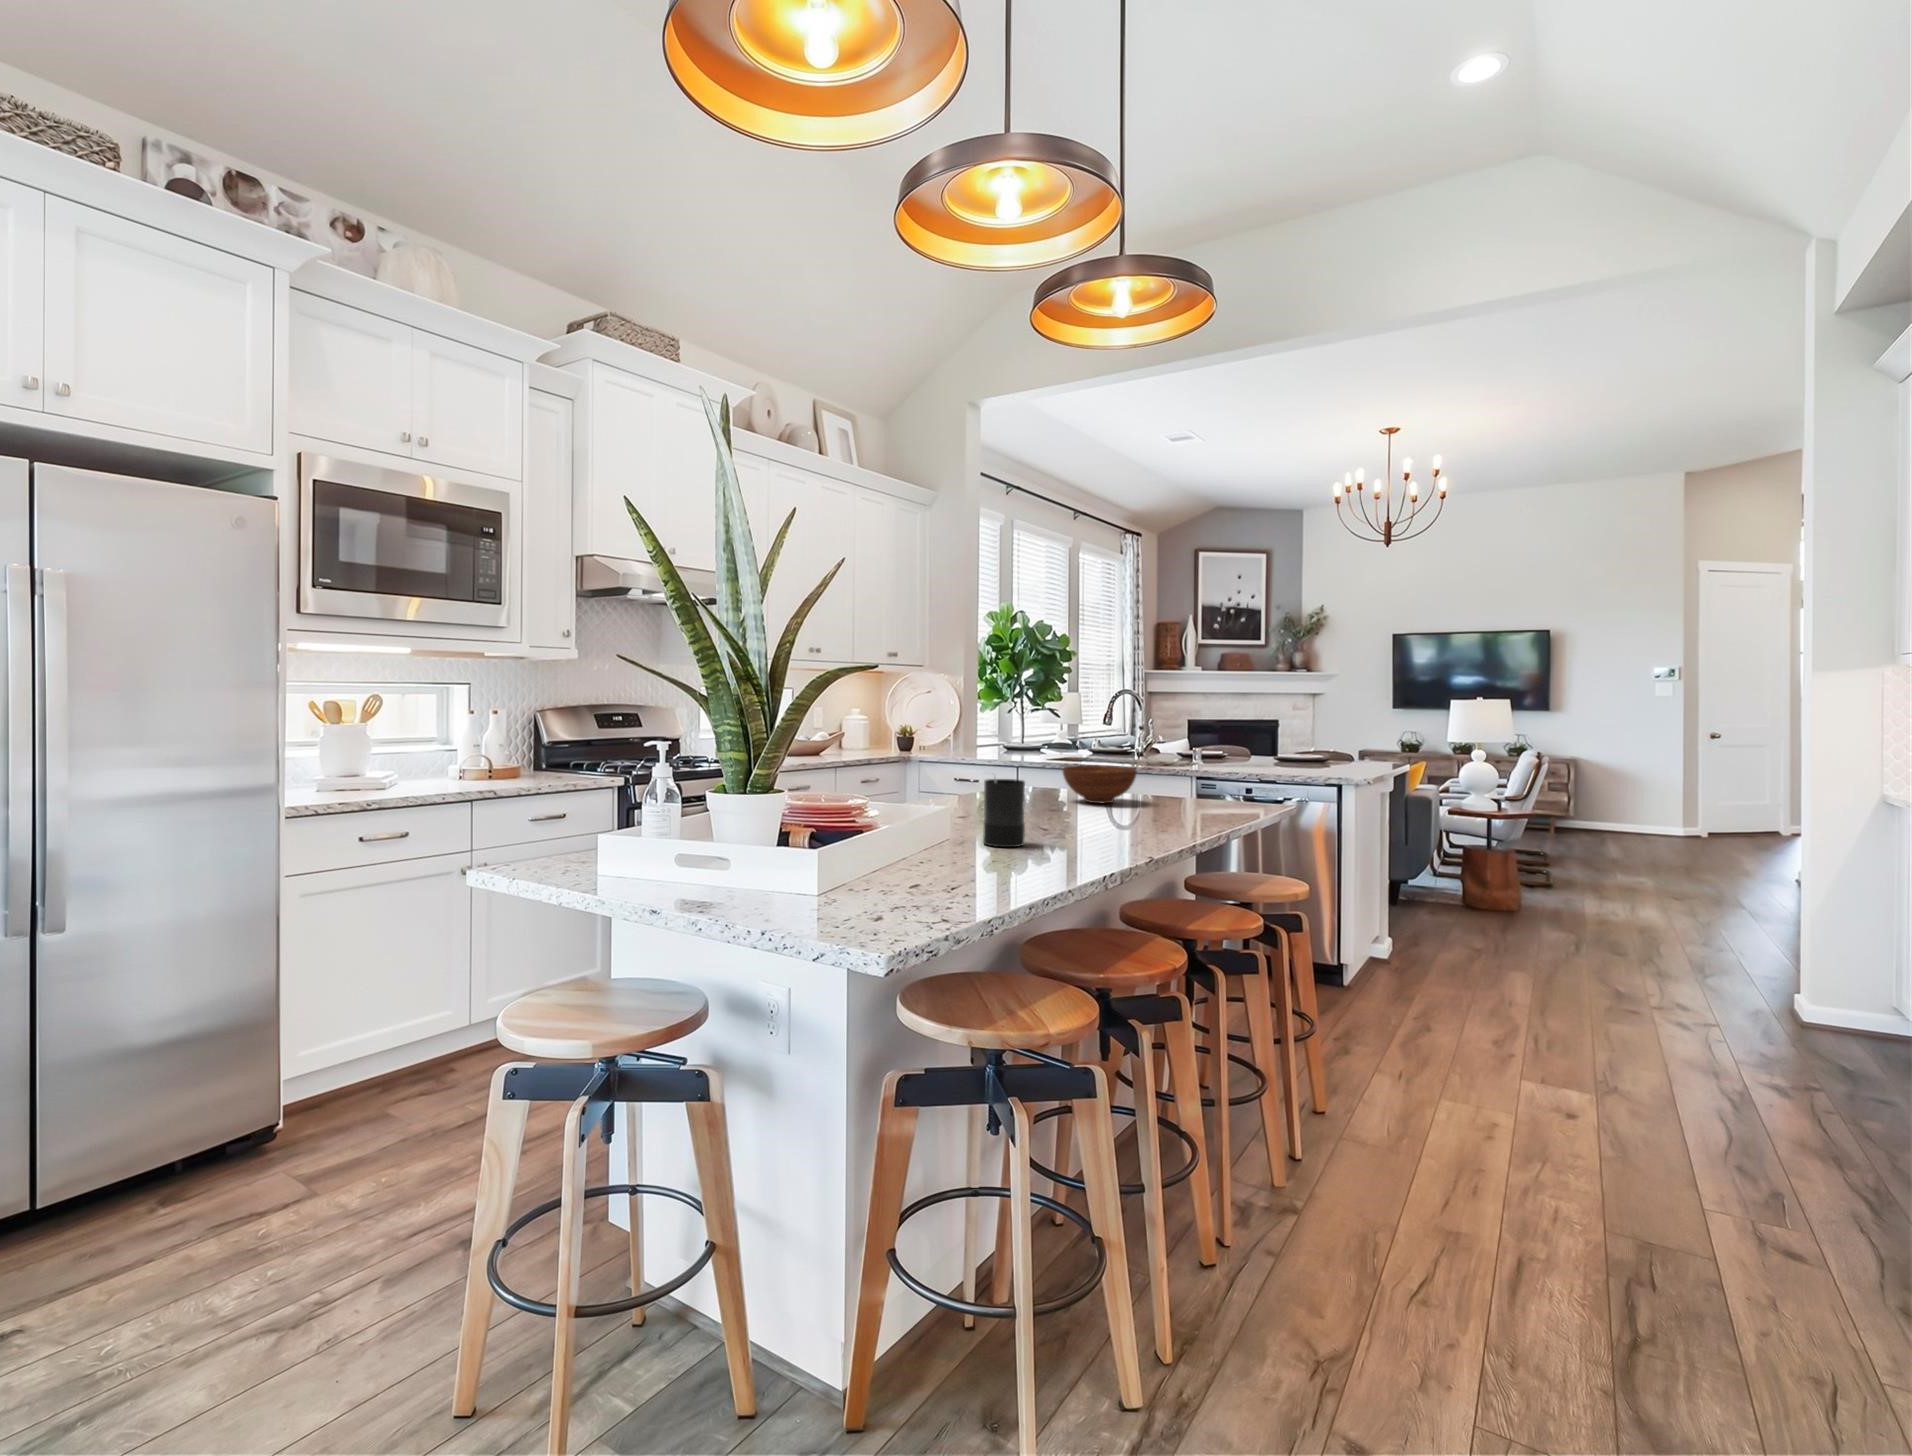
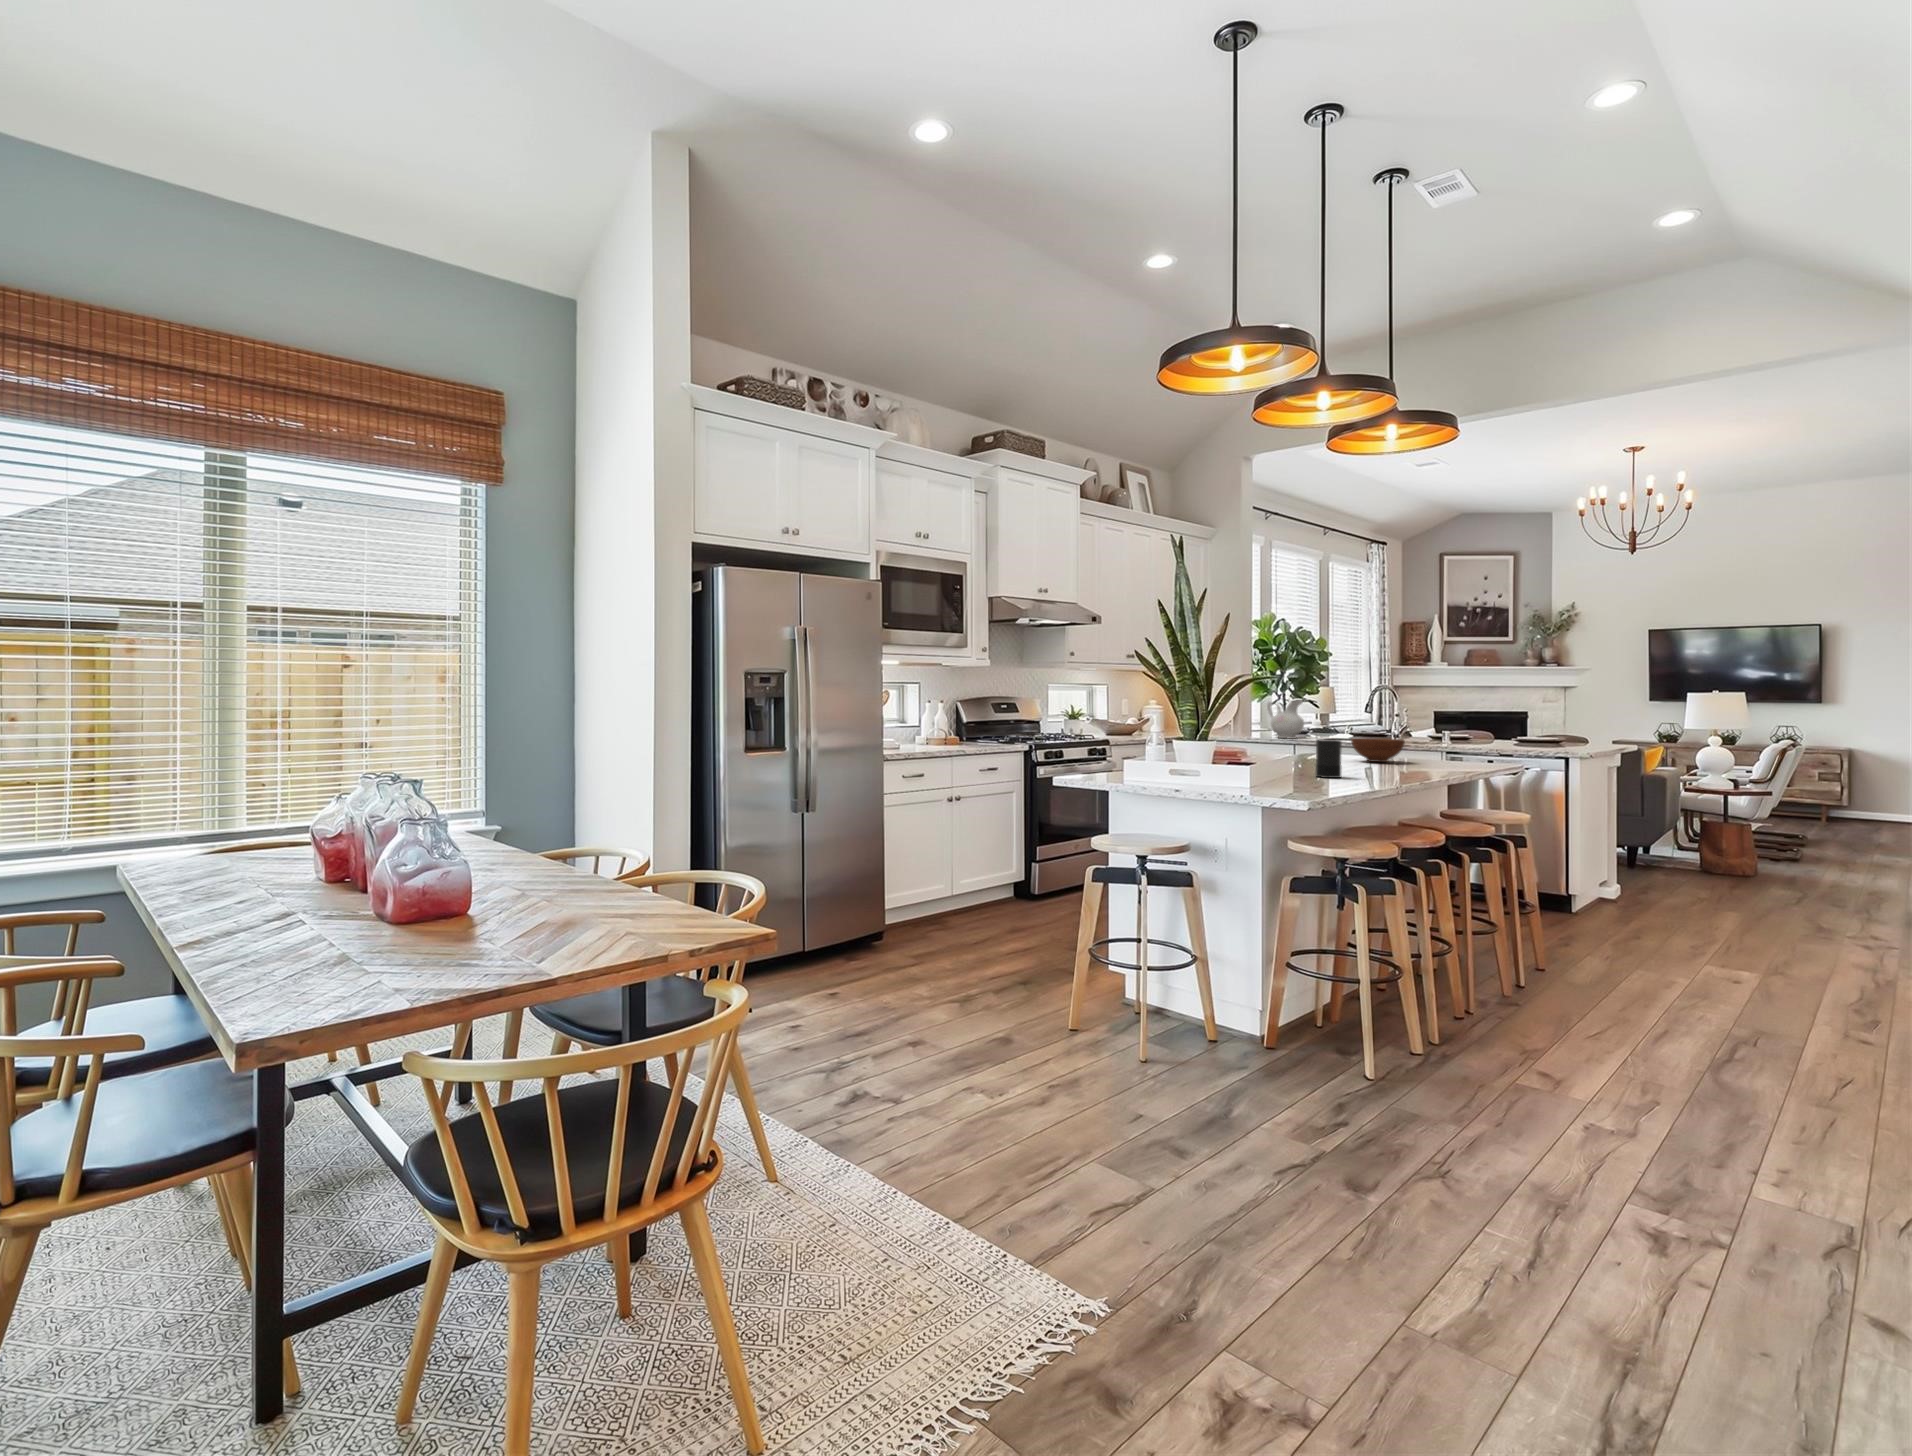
ceramic pitcher: none [983,703,1027,758] -> present [1267,700,1304,739]

